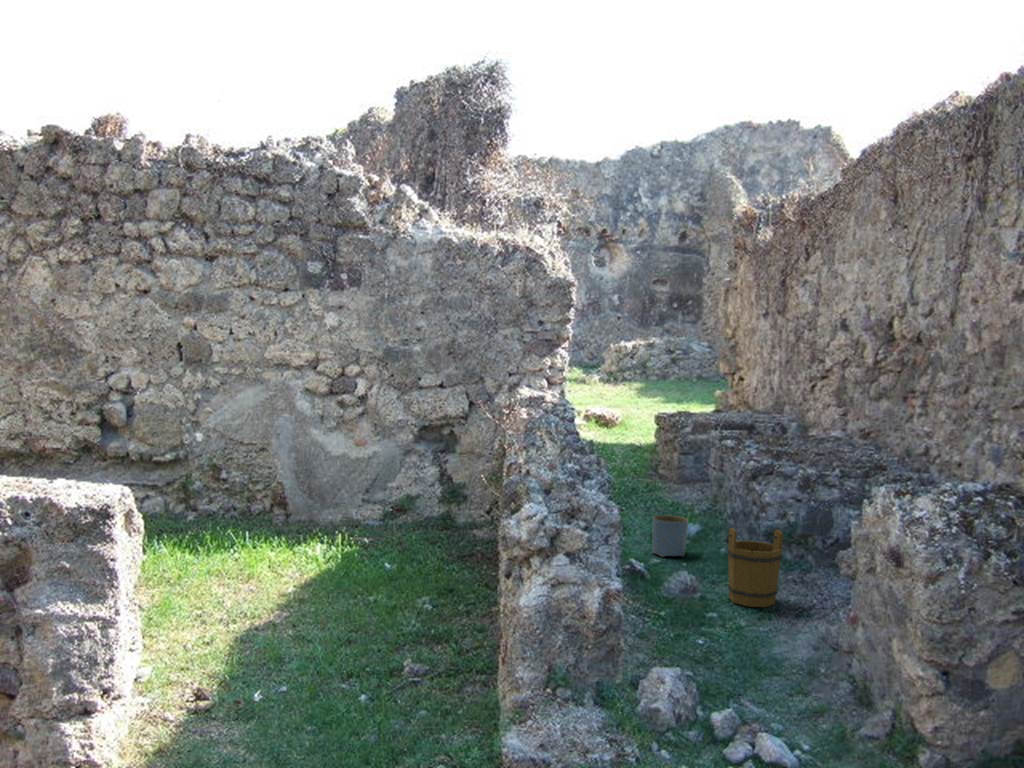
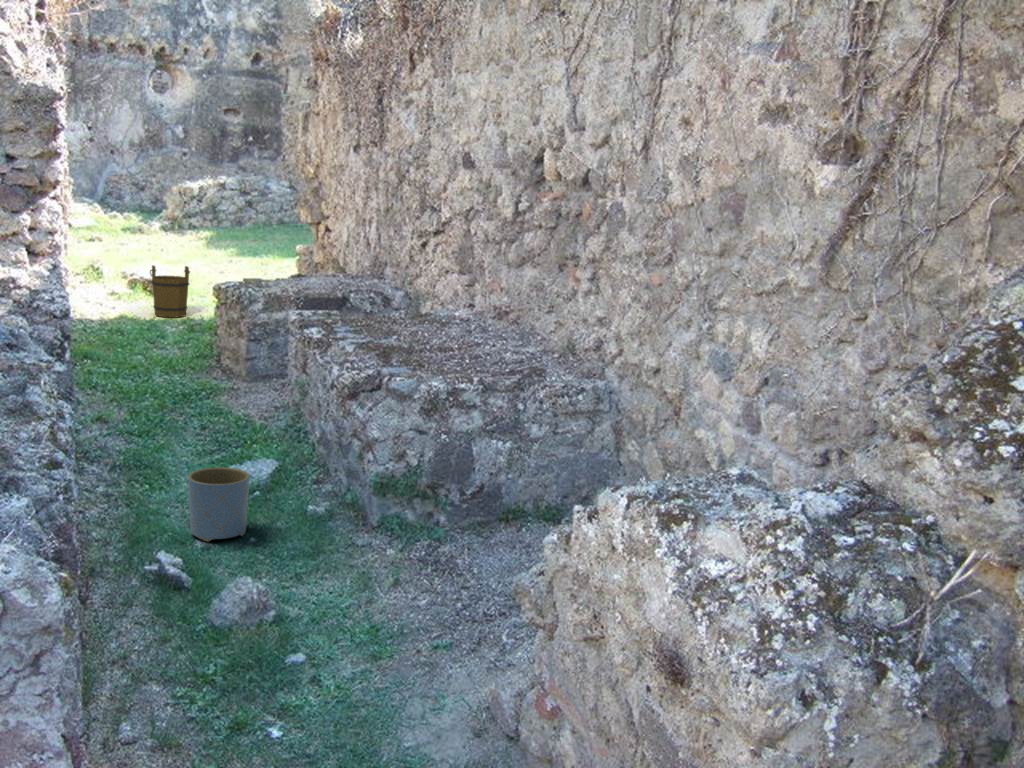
bucket: present [726,528,783,607] -> present [150,265,190,317]

